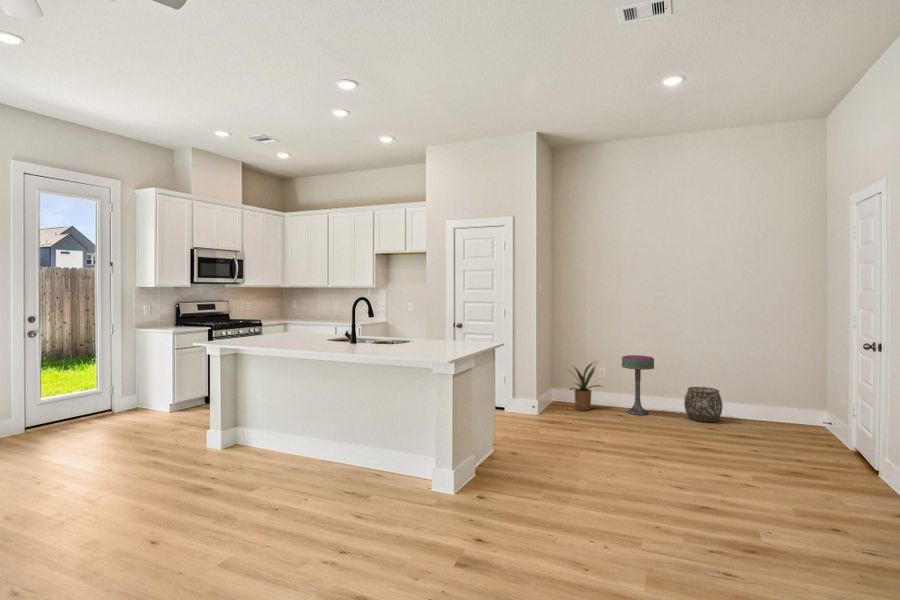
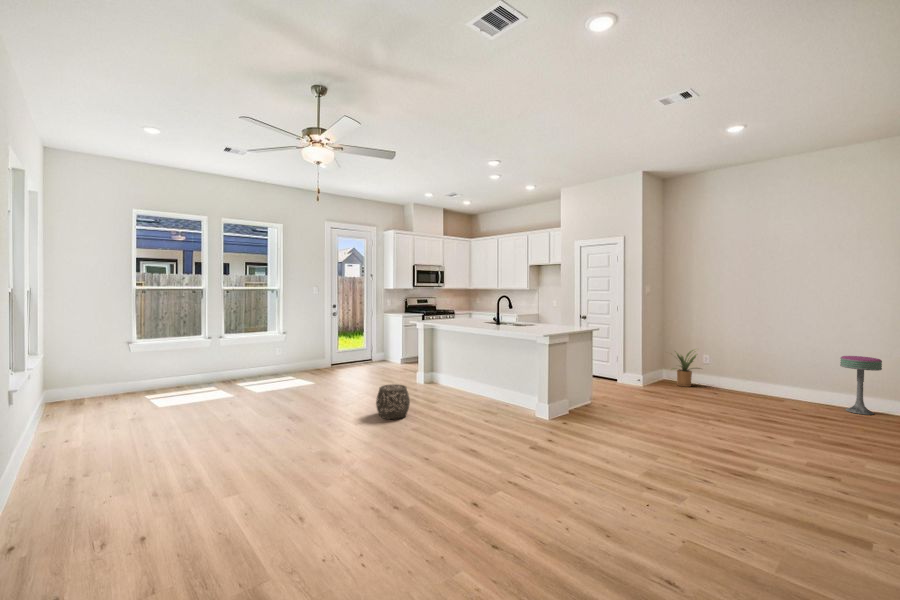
bar stool: present [622,355,654,415] -> present [840,356,882,415]
woven basket: present [684,387,723,422] -> present [376,384,410,419]

